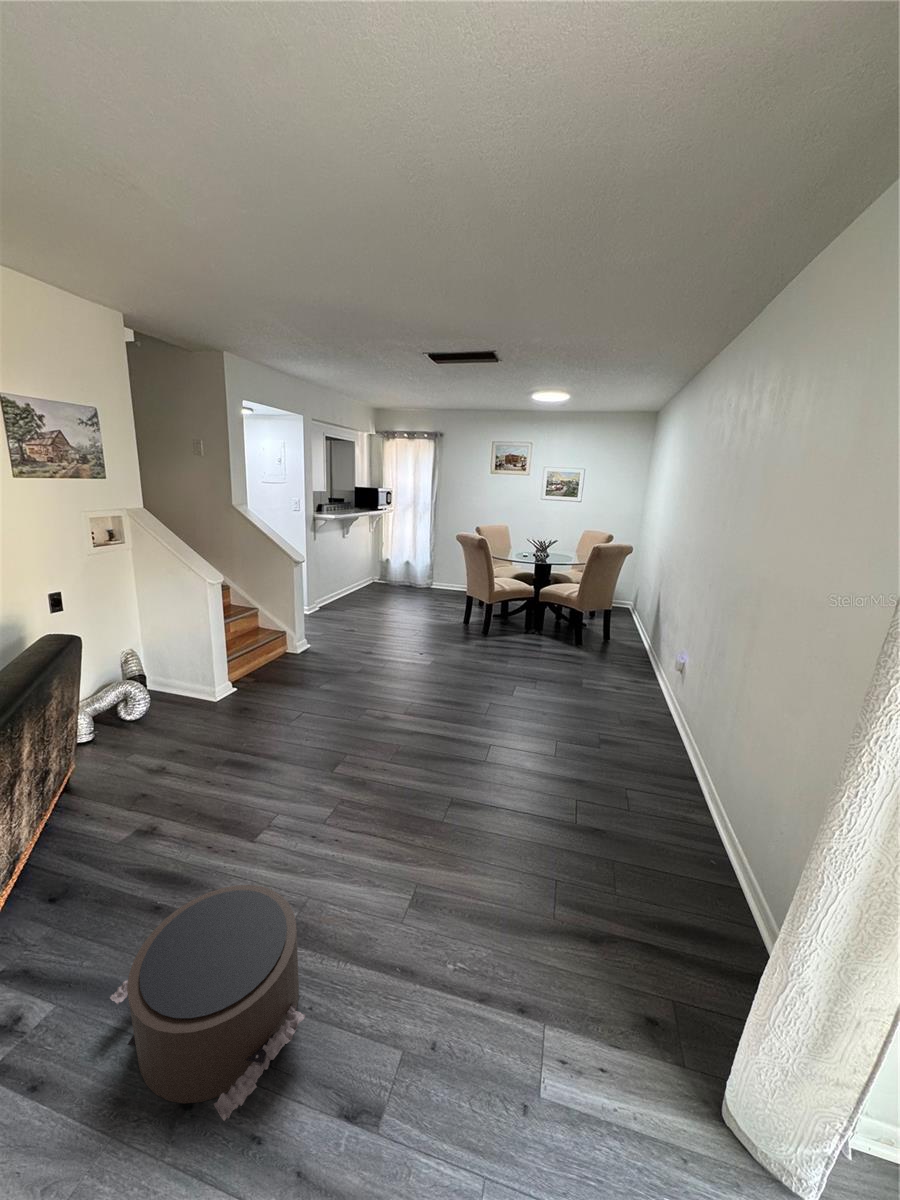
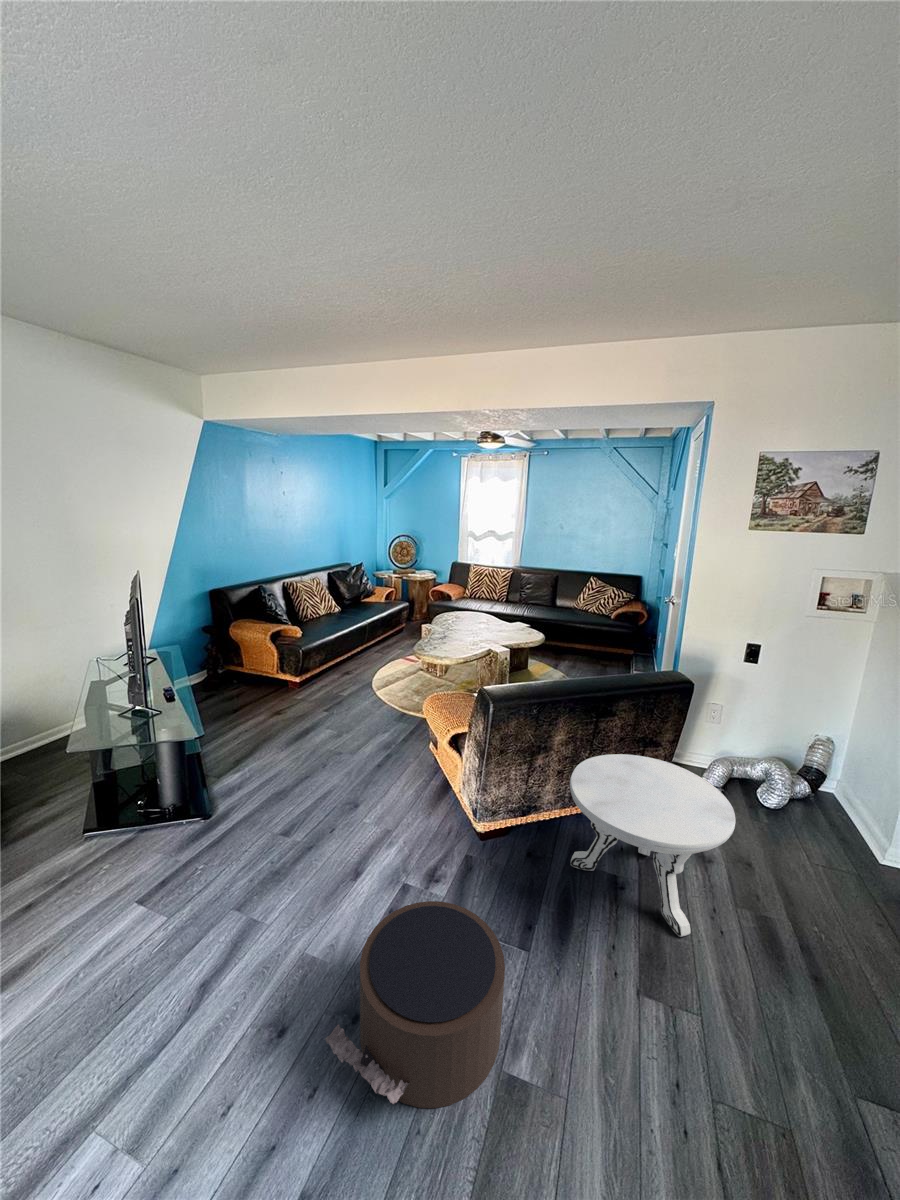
side table: none [51,701,223,862] -> present [570,754,735,937]

